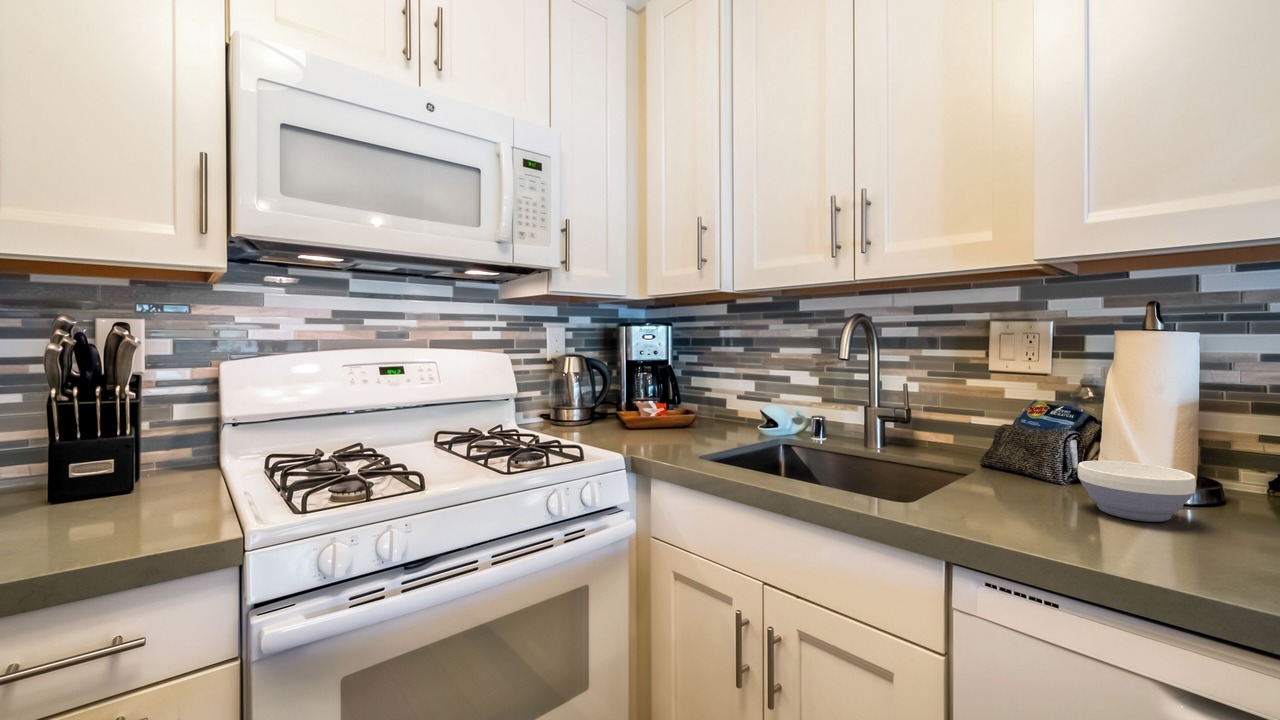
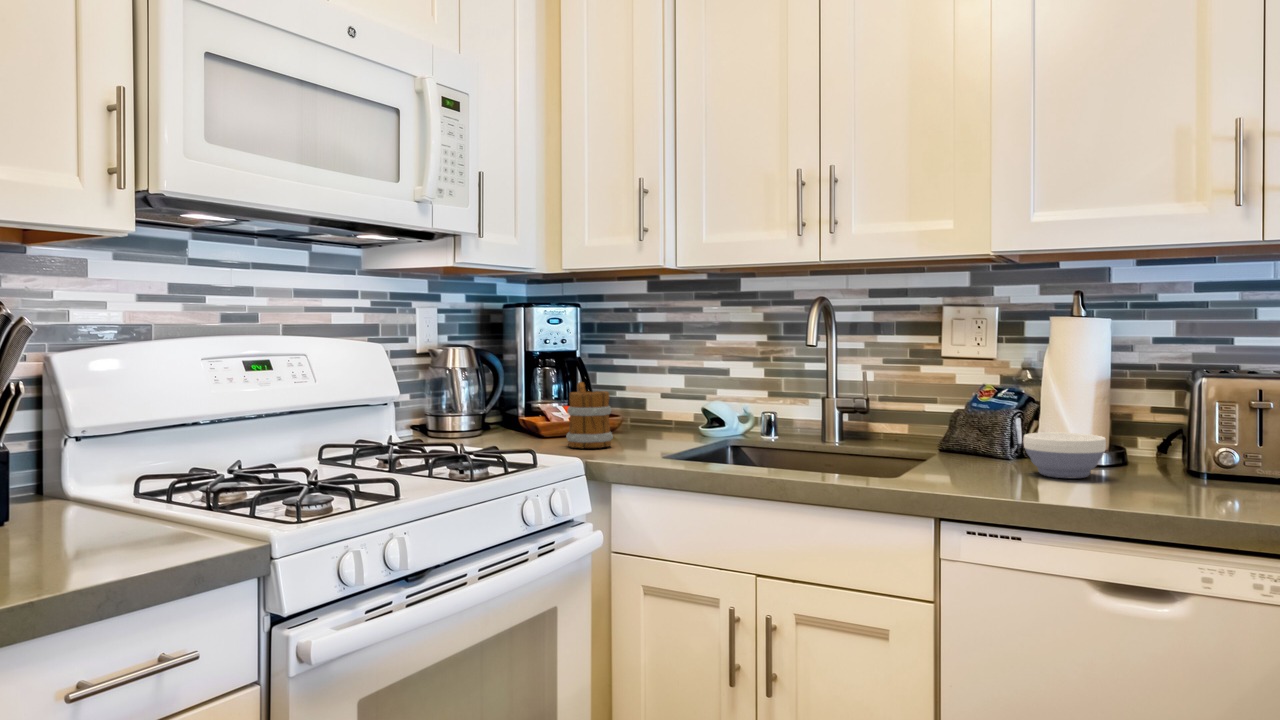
mug: none [636,386,673,442] -> present [566,382,613,448]

